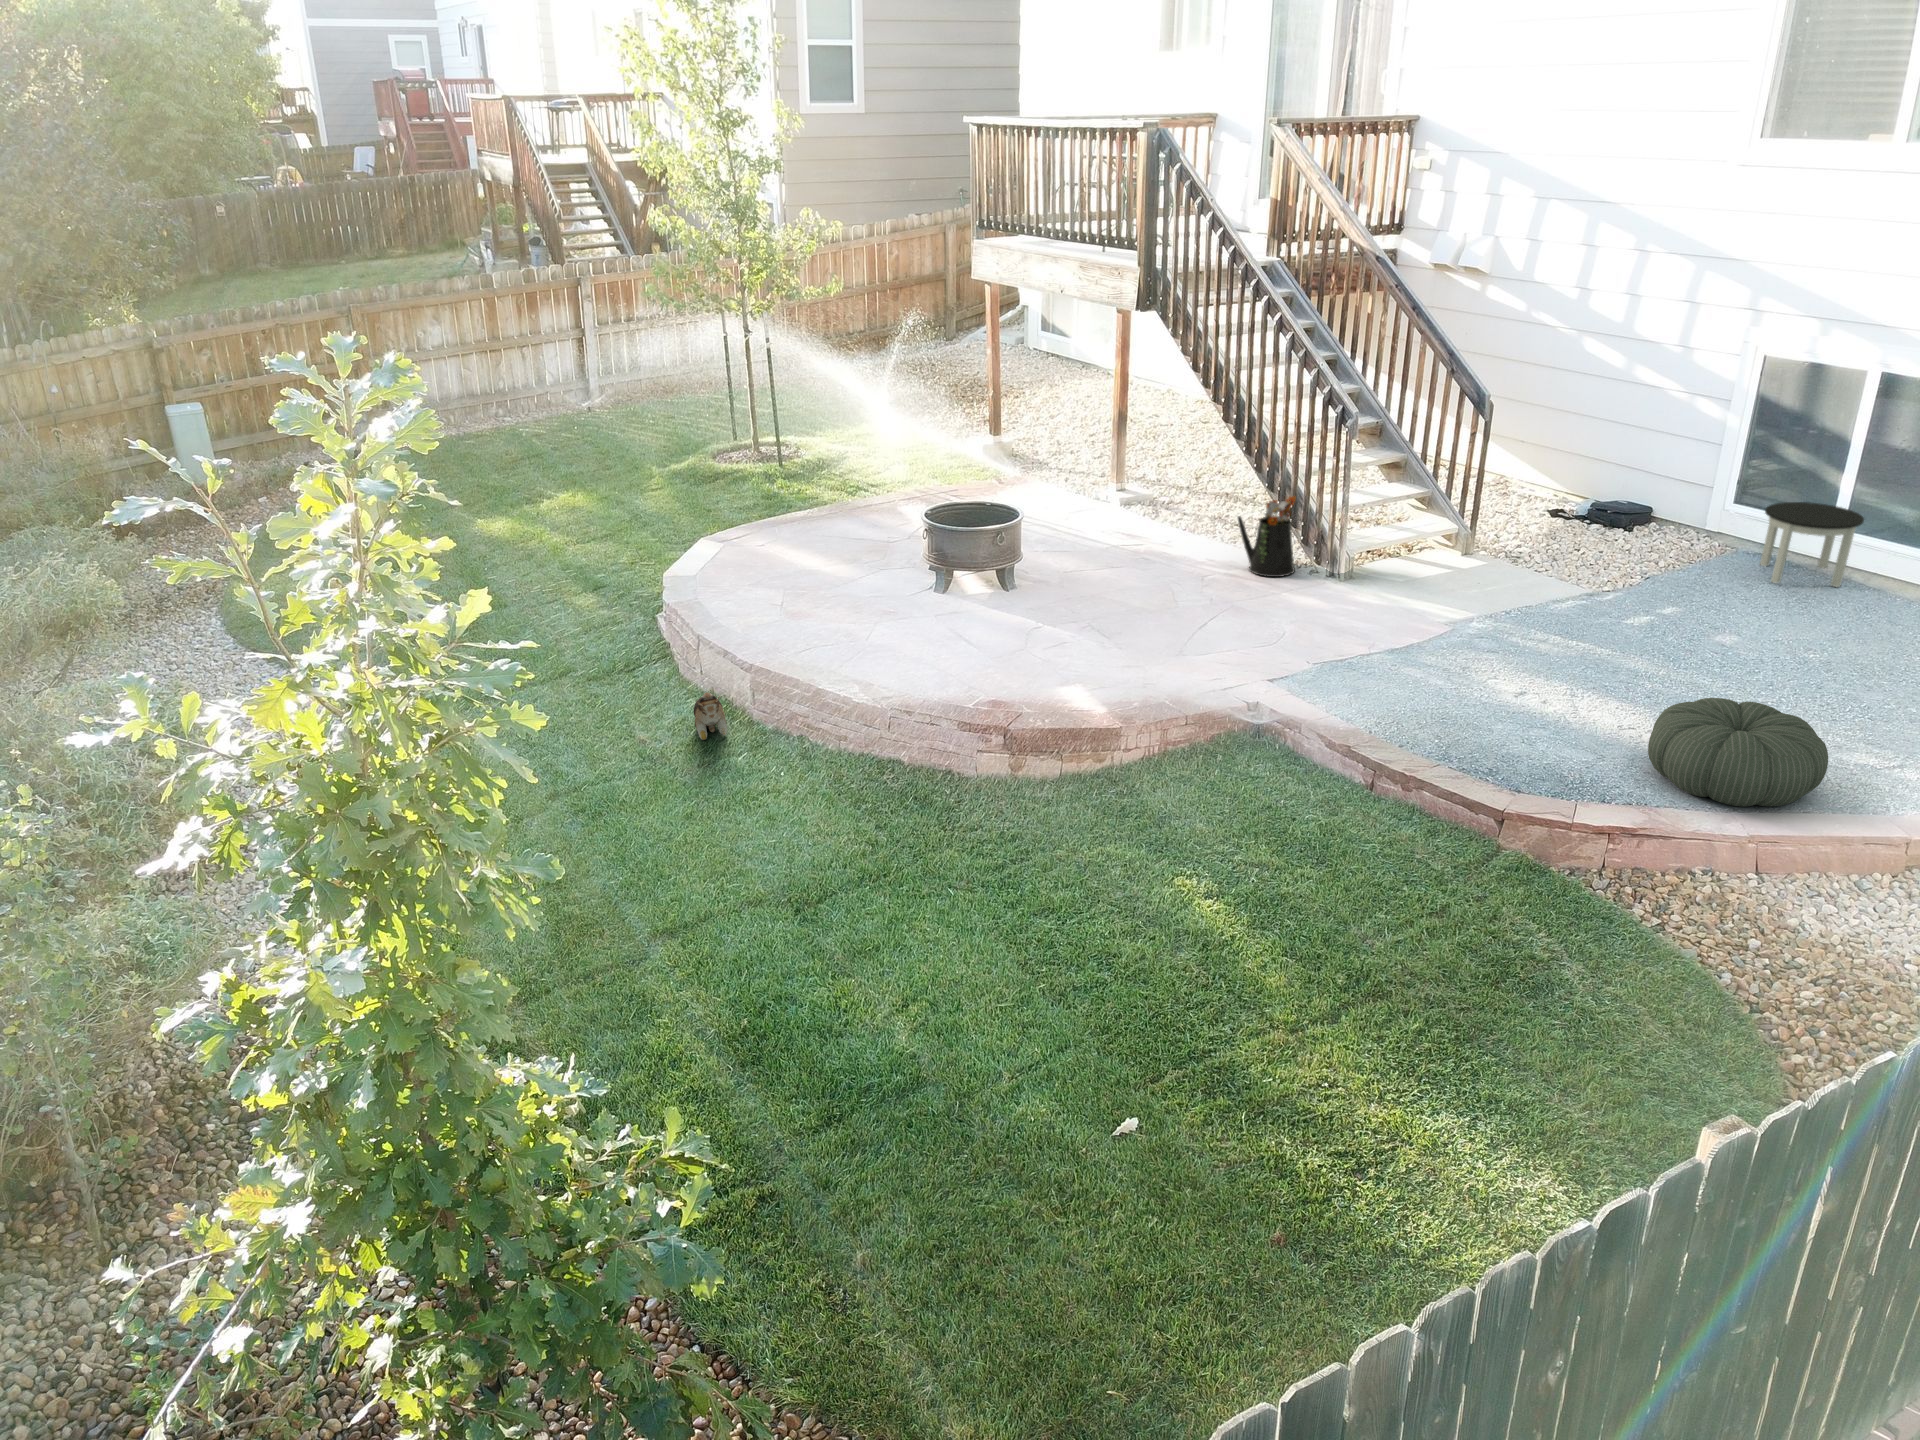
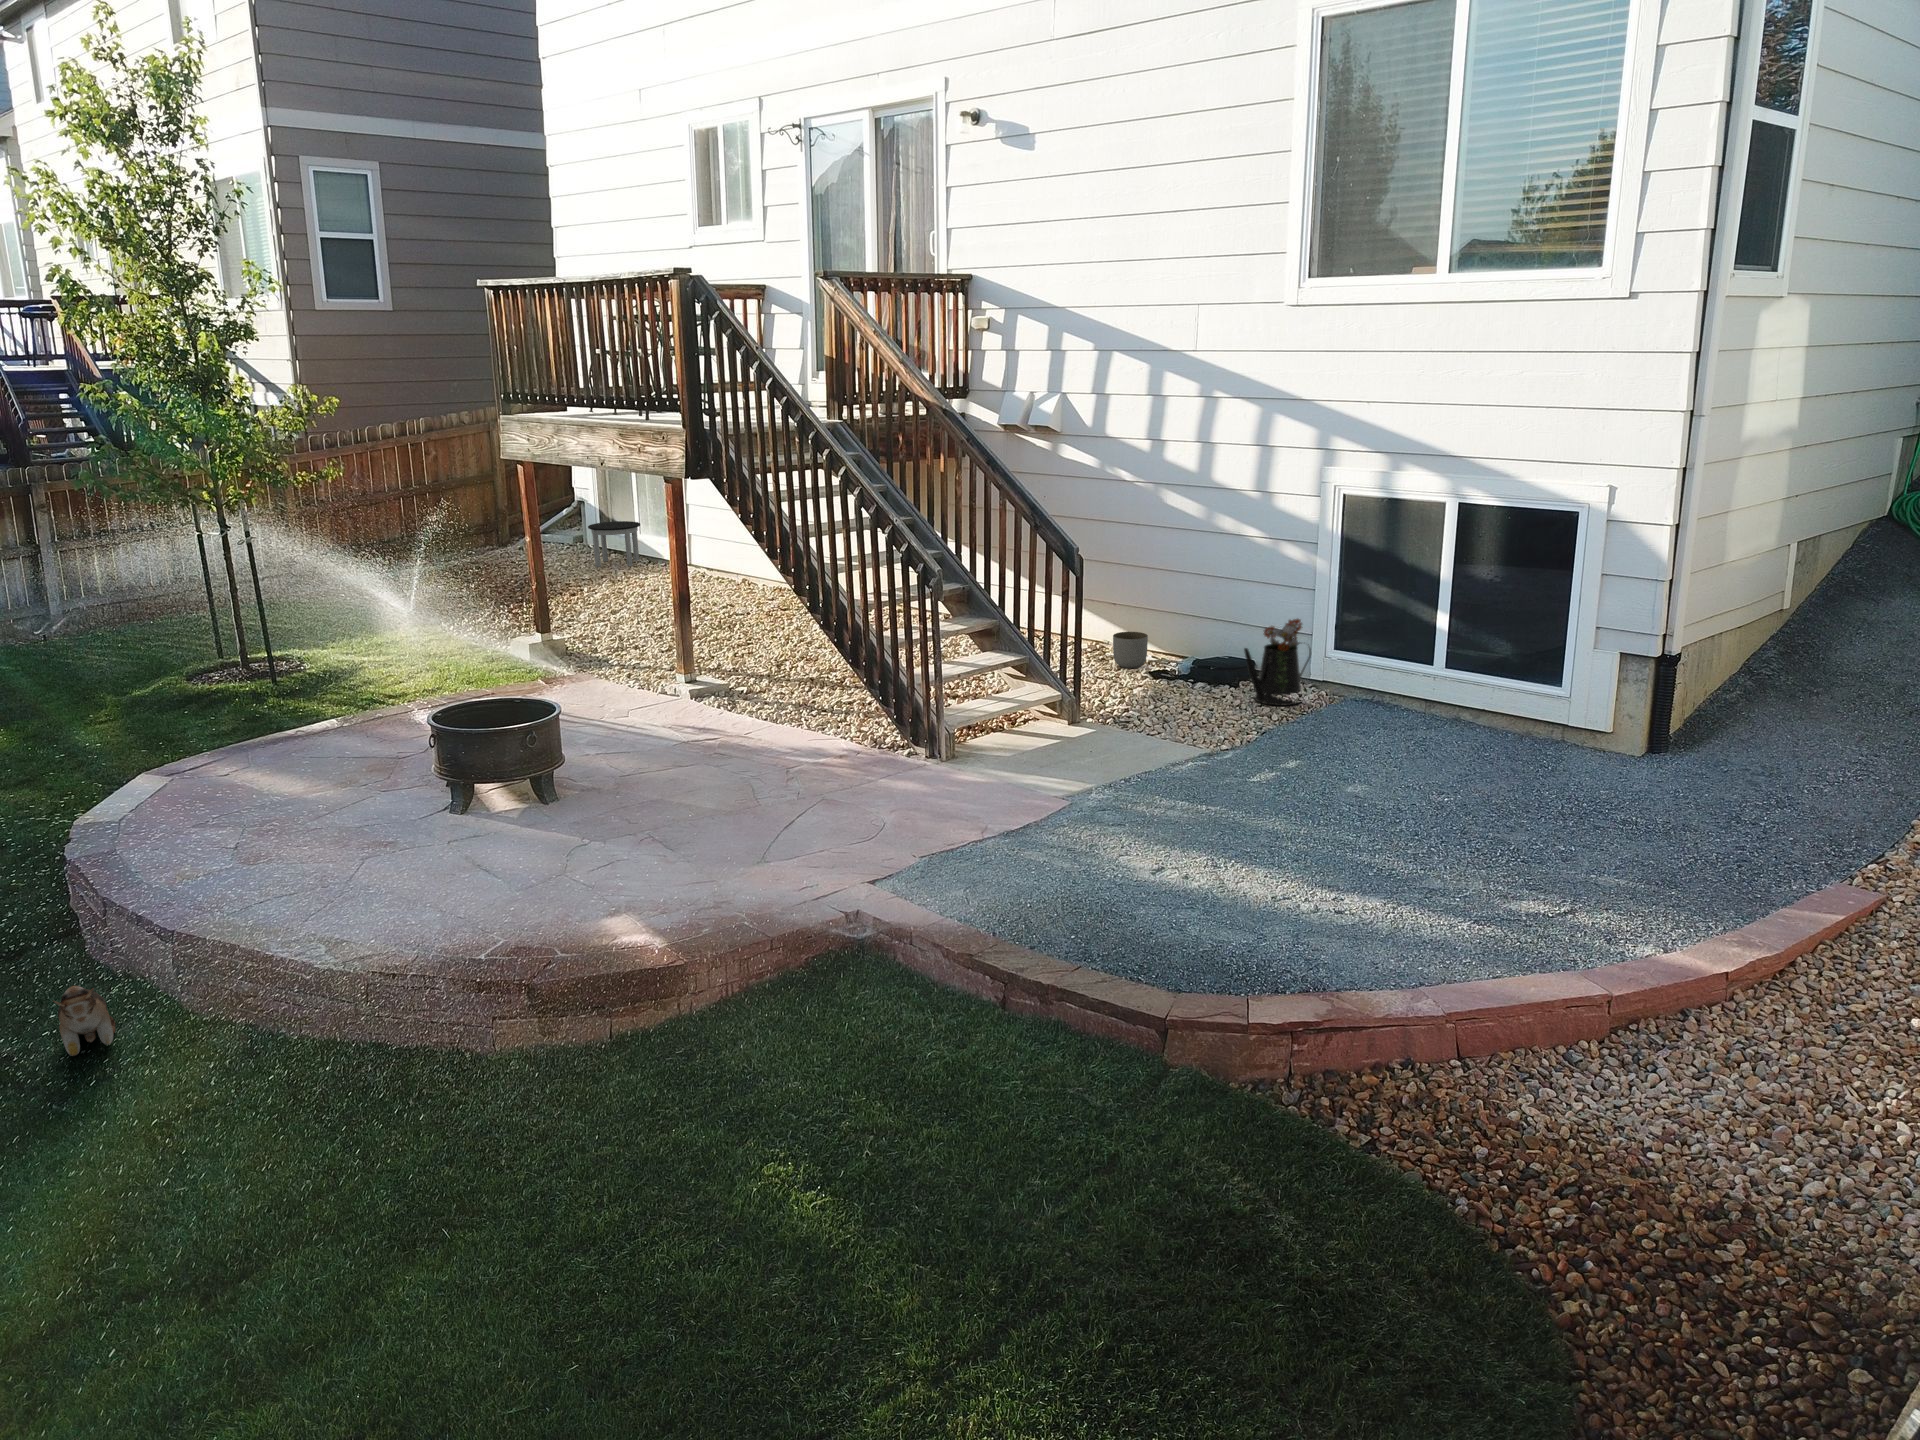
planter: none [1512,469,1549,504] -> present [1113,632,1148,668]
watering can: present [1238,497,1307,577] -> present [1244,619,1311,706]
round table: present [1760,502,1864,587] -> present [588,521,640,567]
pouf: present [1648,698,1828,807] -> none [1311,853,1503,978]

